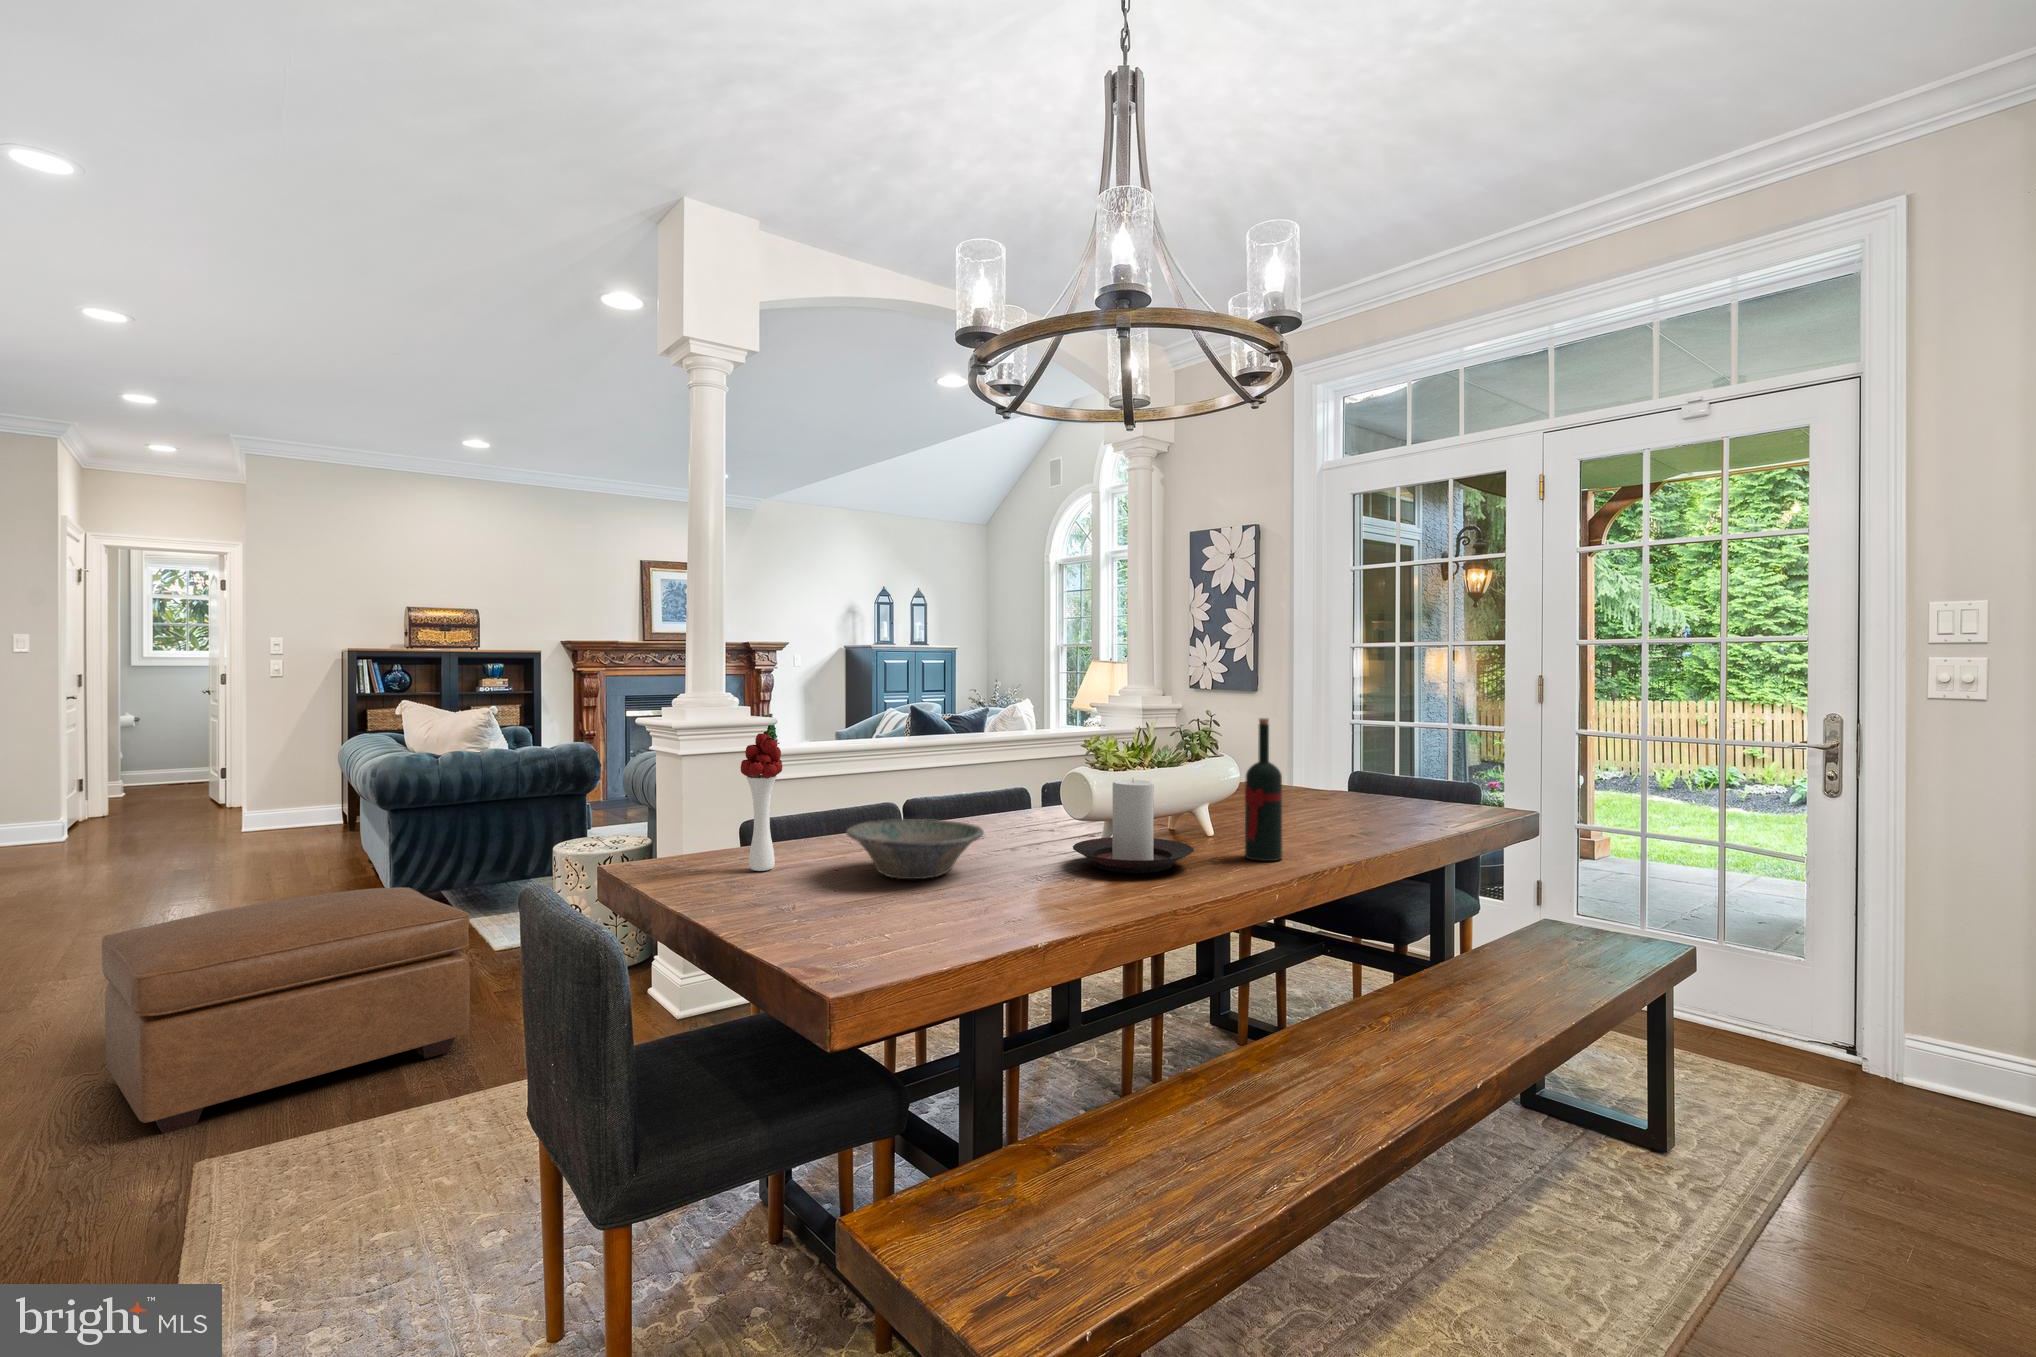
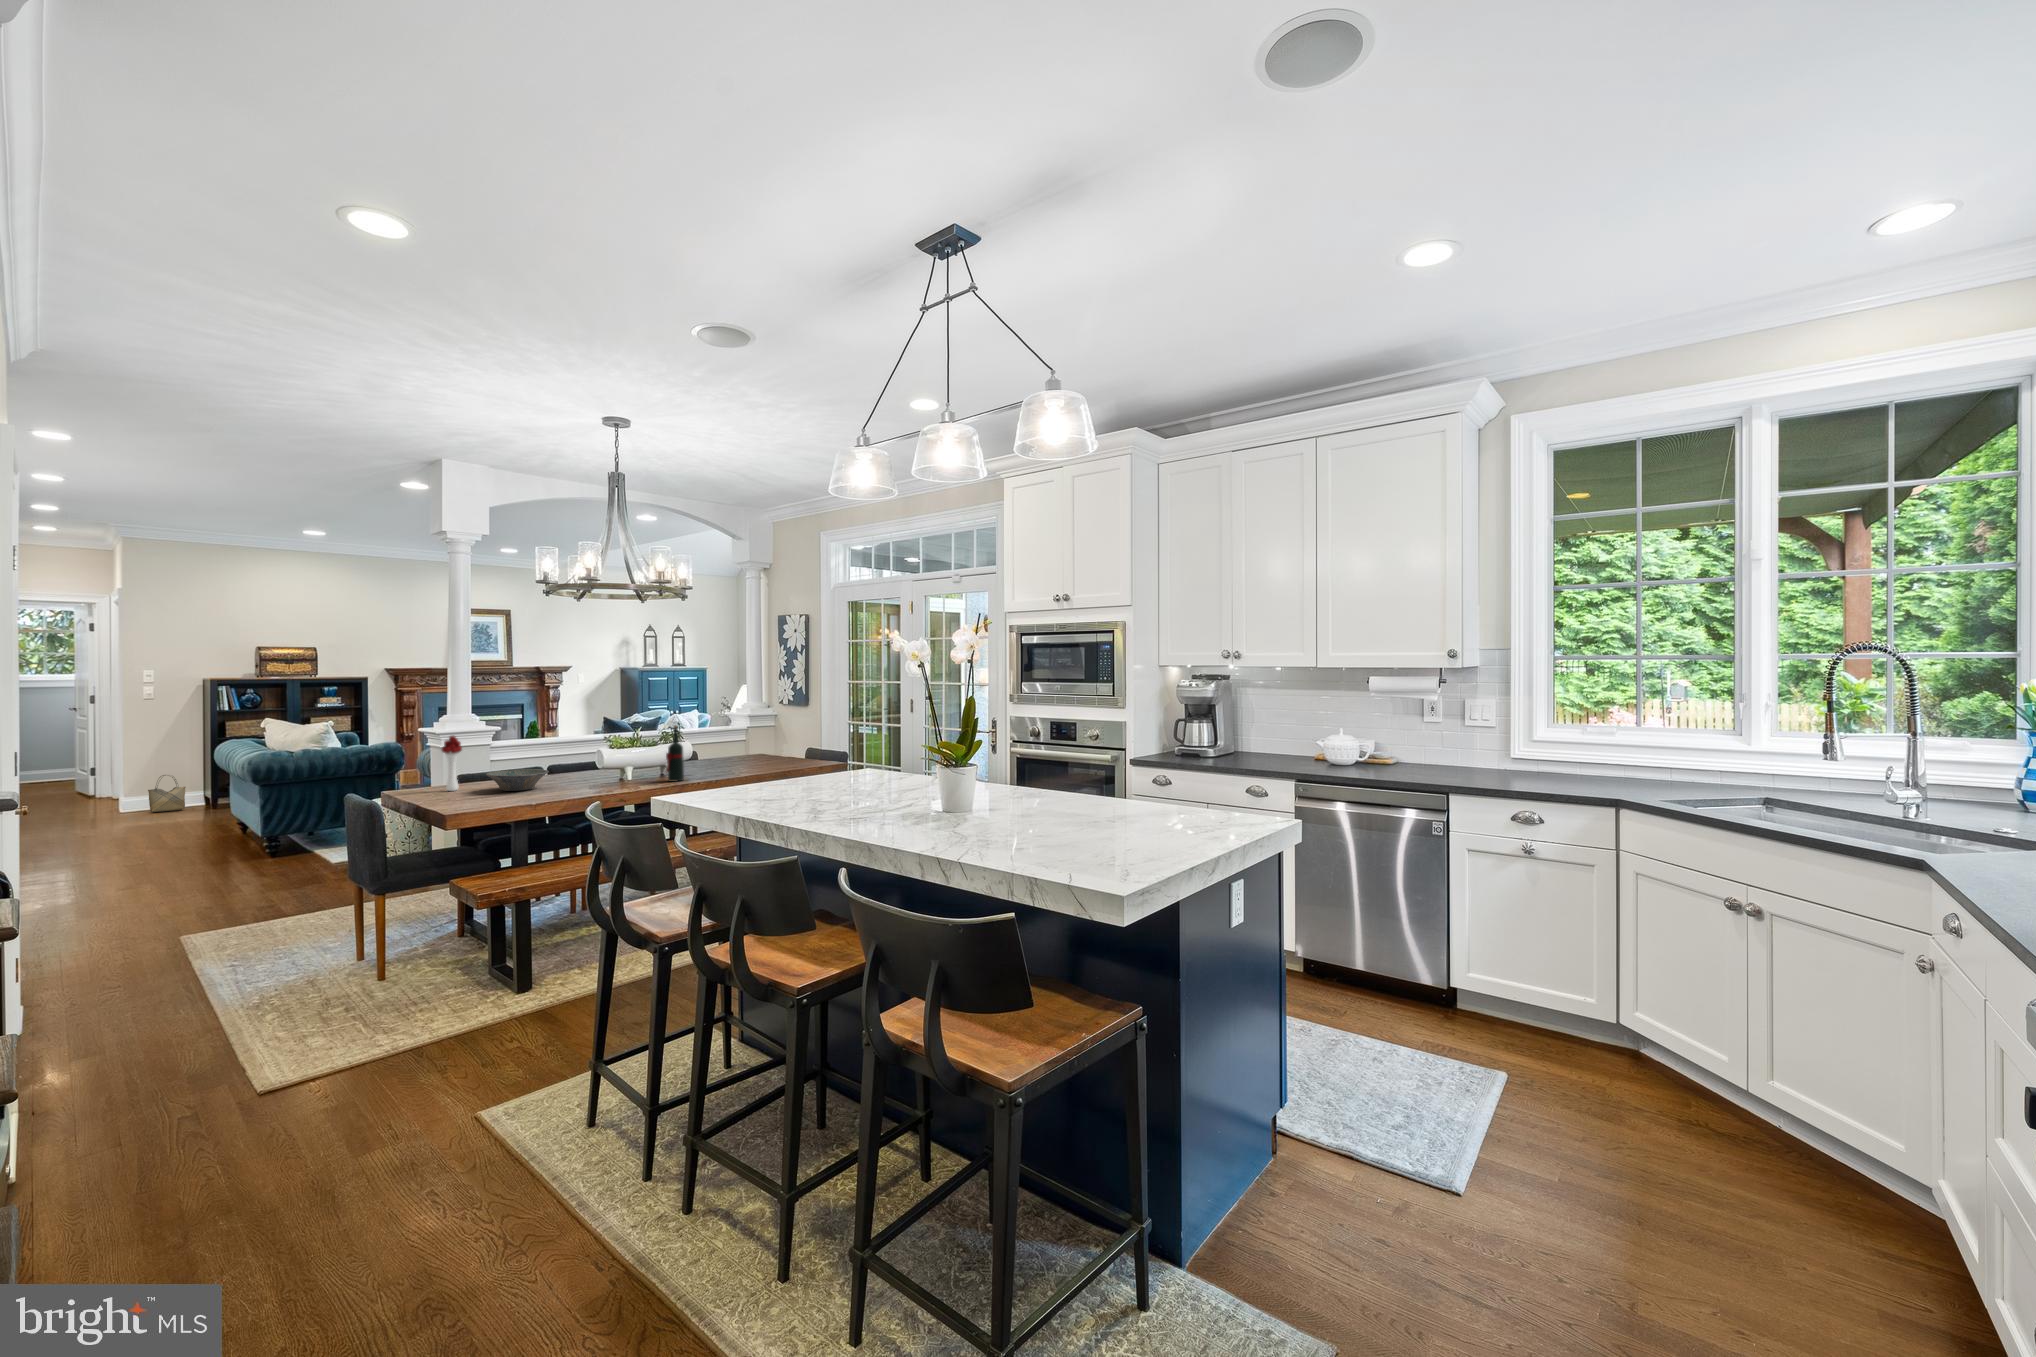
candle holder: present [1073,779,1194,873] -> none [588,749,641,786]
woven basket: none [272,780,318,832] -> present [148,775,186,812]
ottoman: present [102,887,470,1134] -> none [105,822,317,932]

